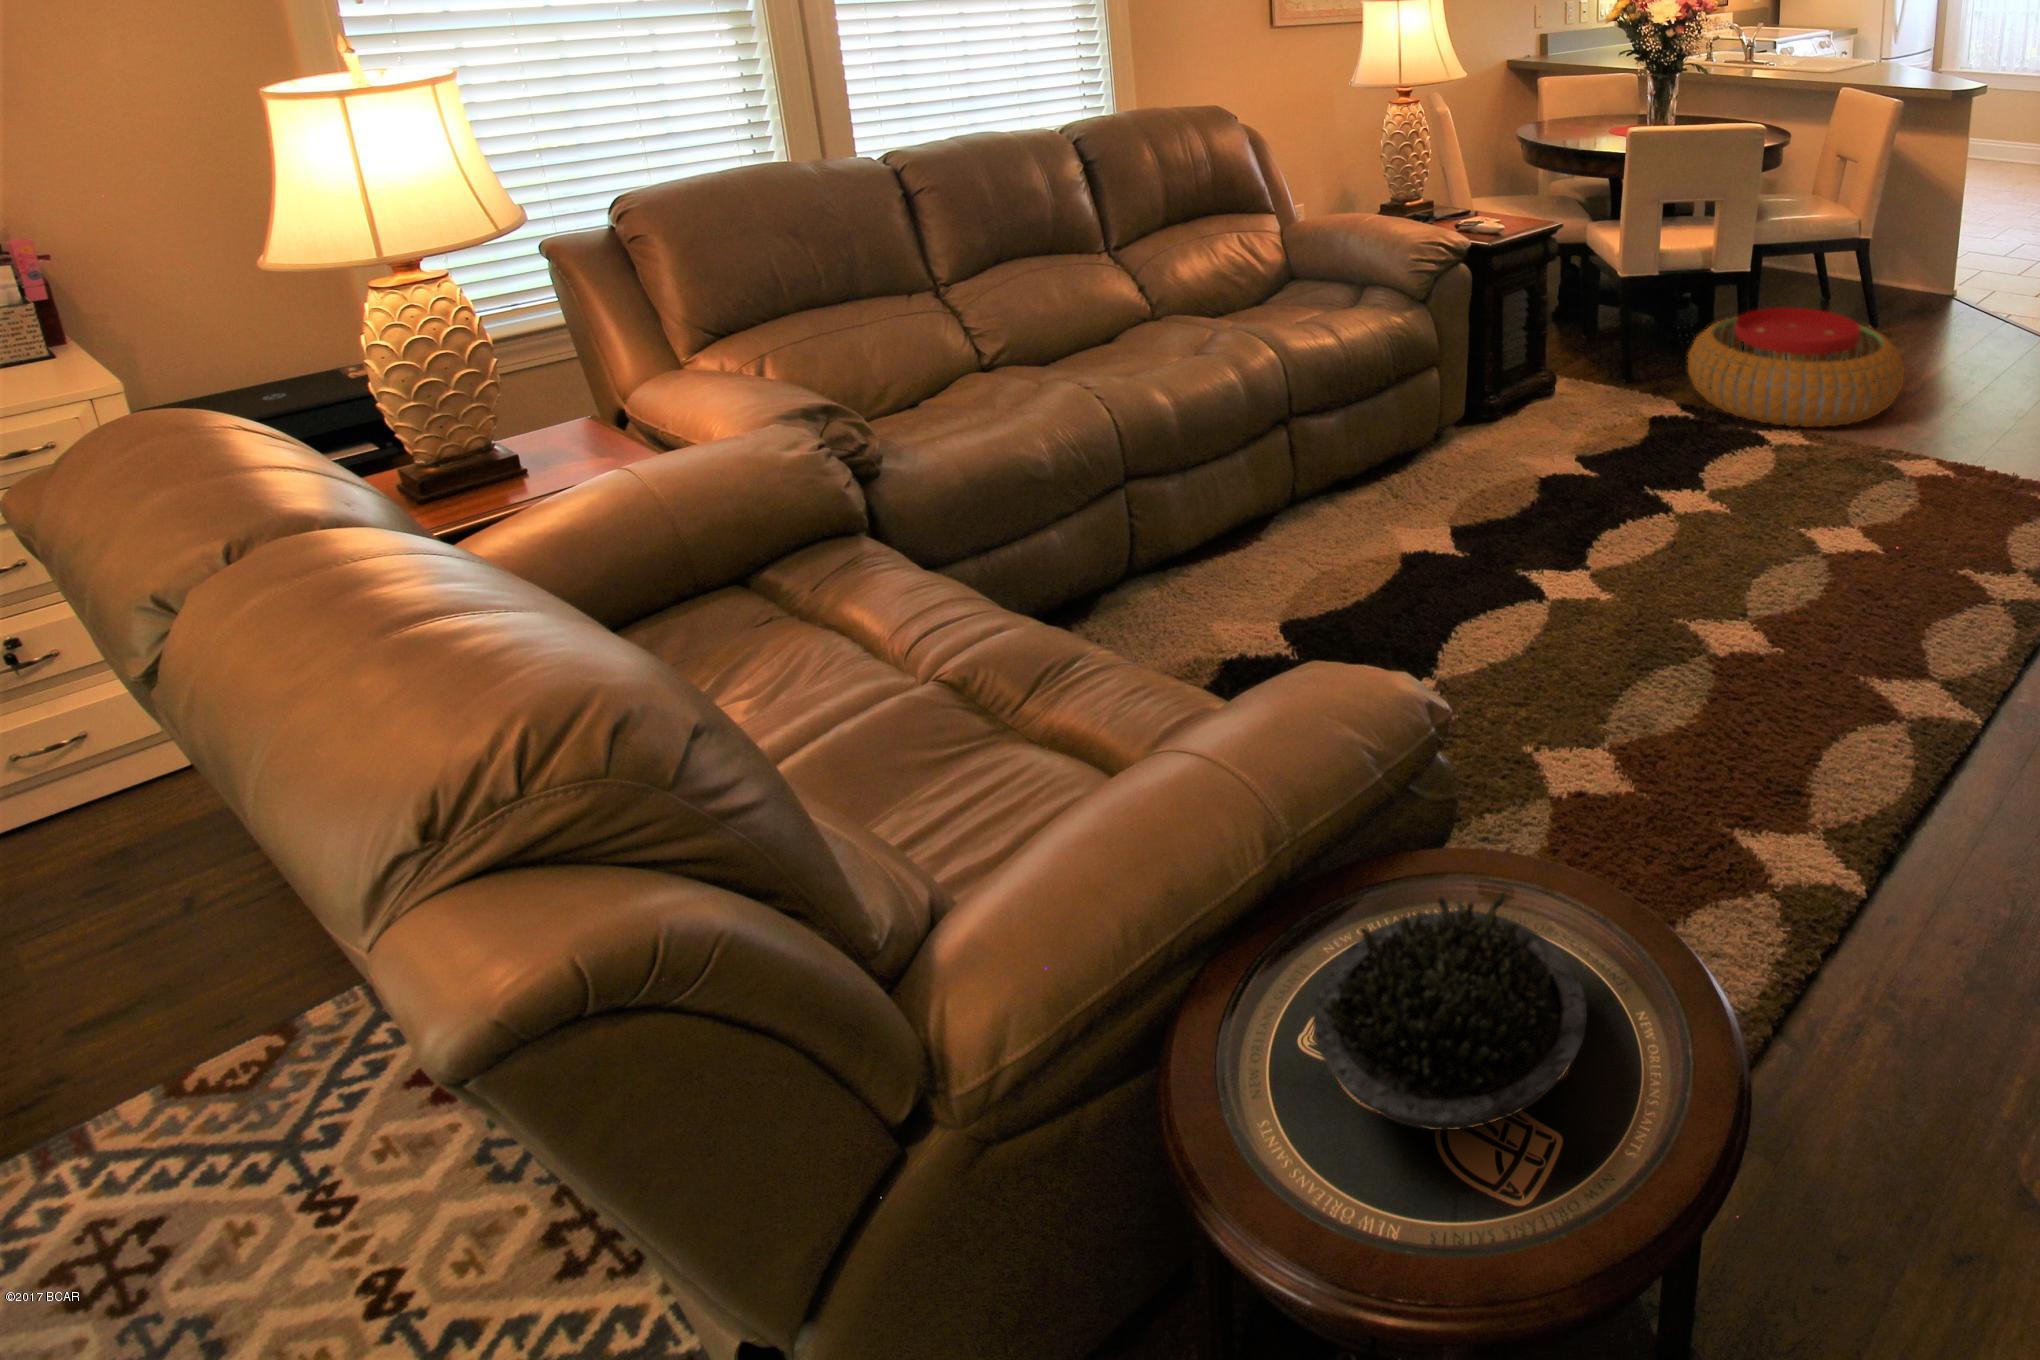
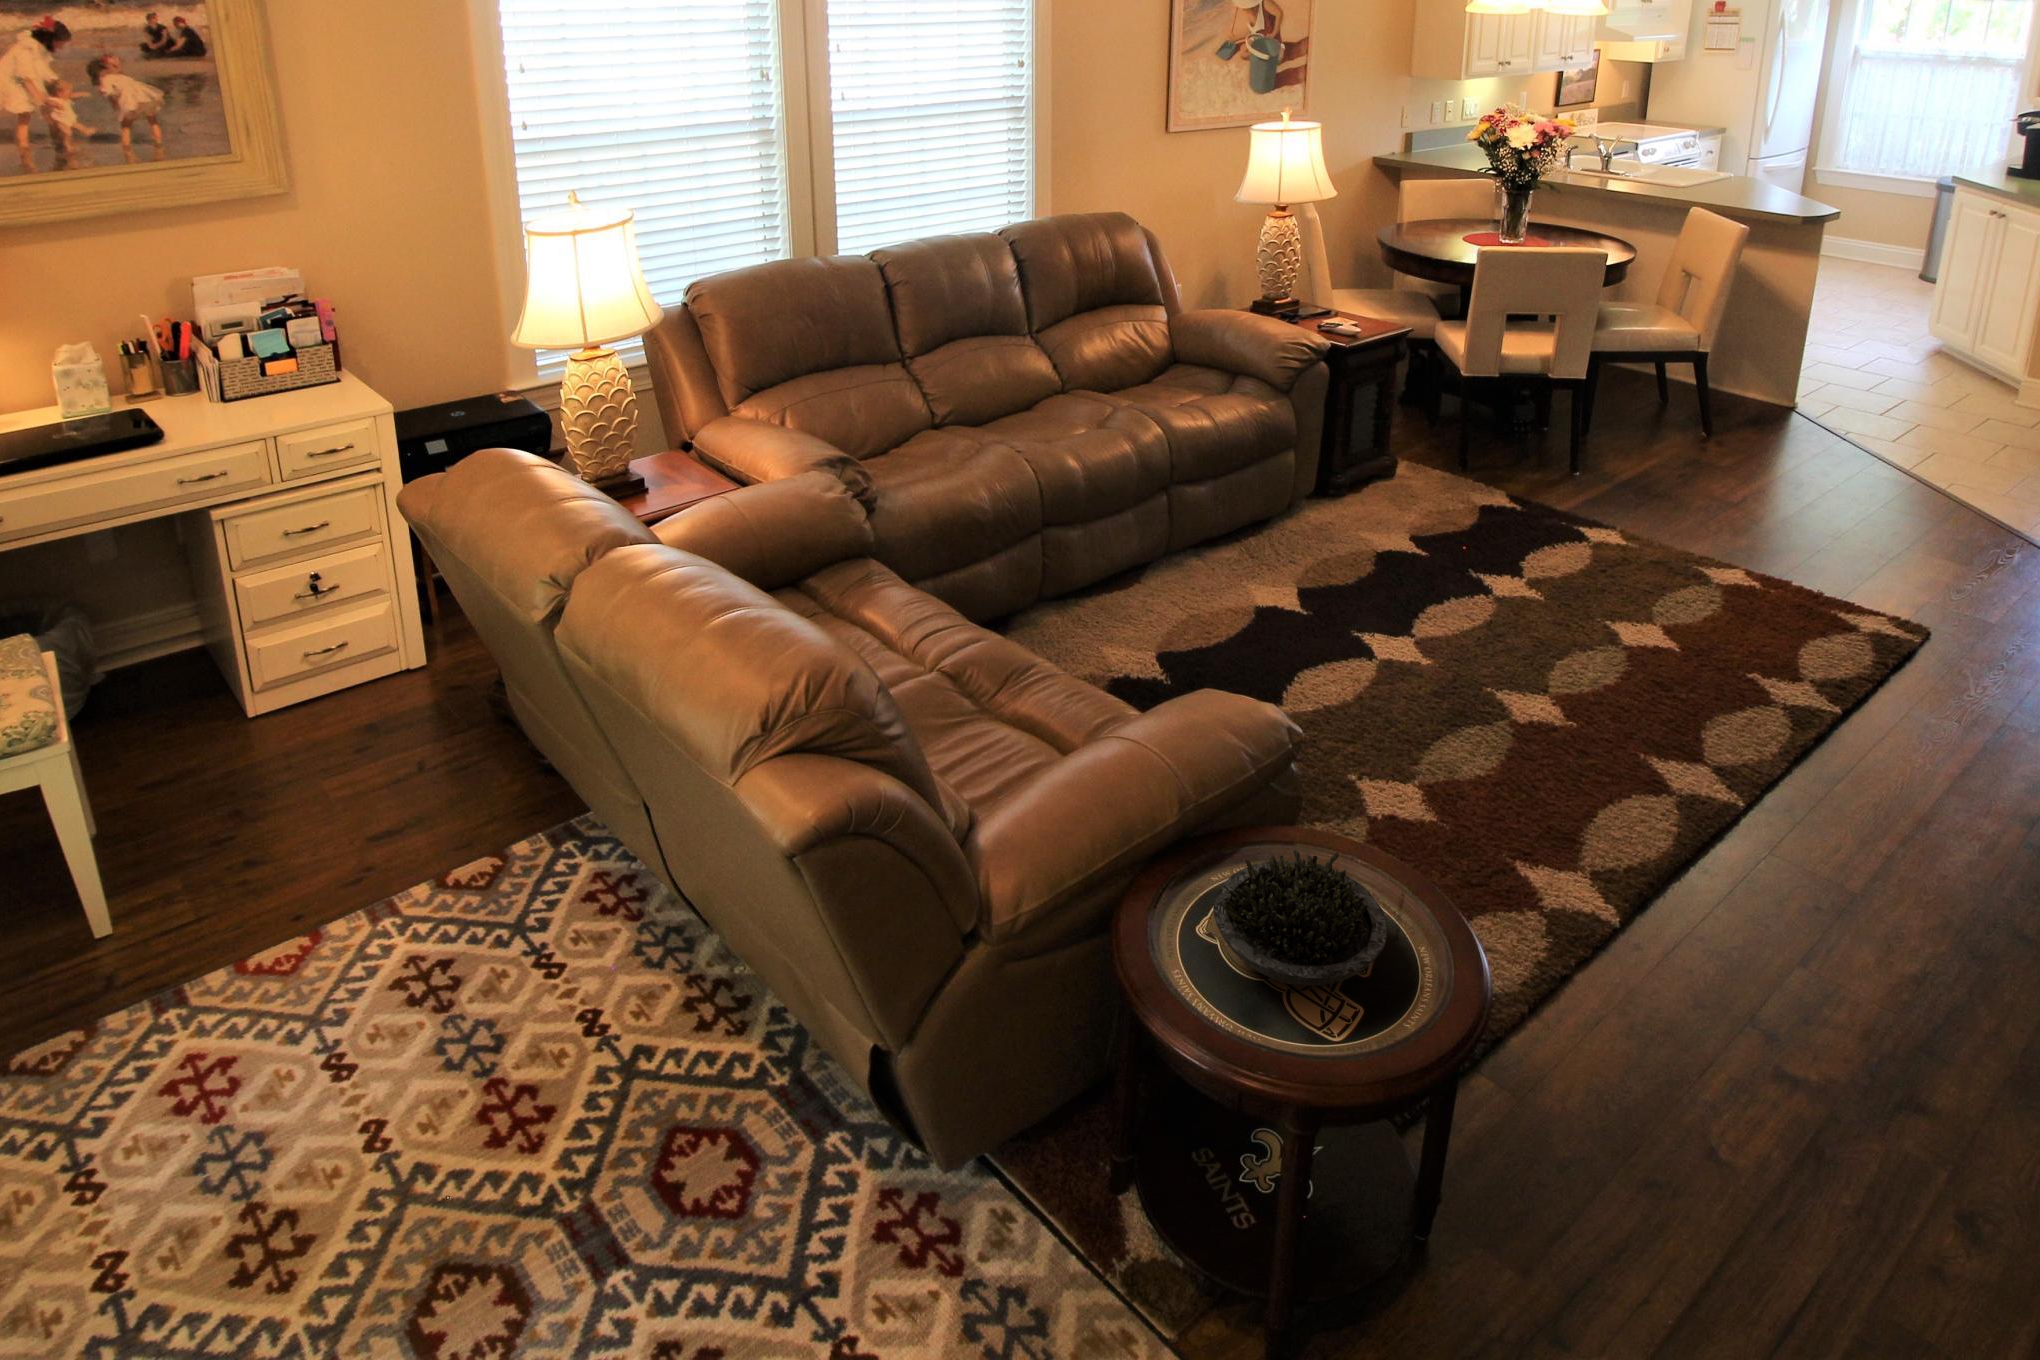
pouf: present [1688,308,1904,427] -> none [1517,416,1727,532]

